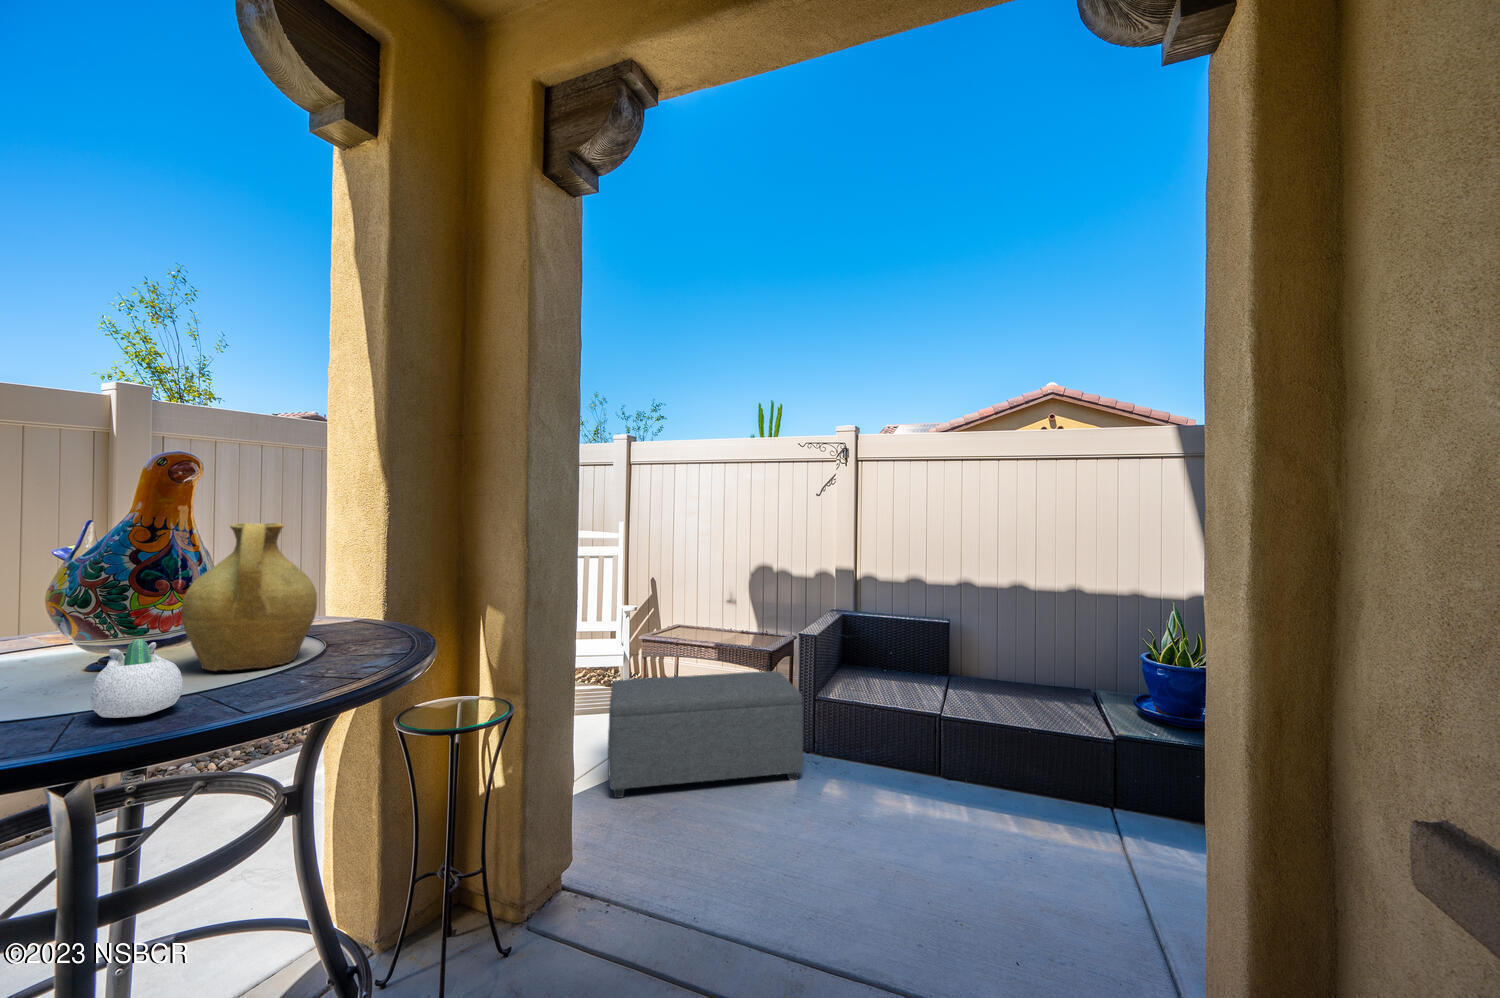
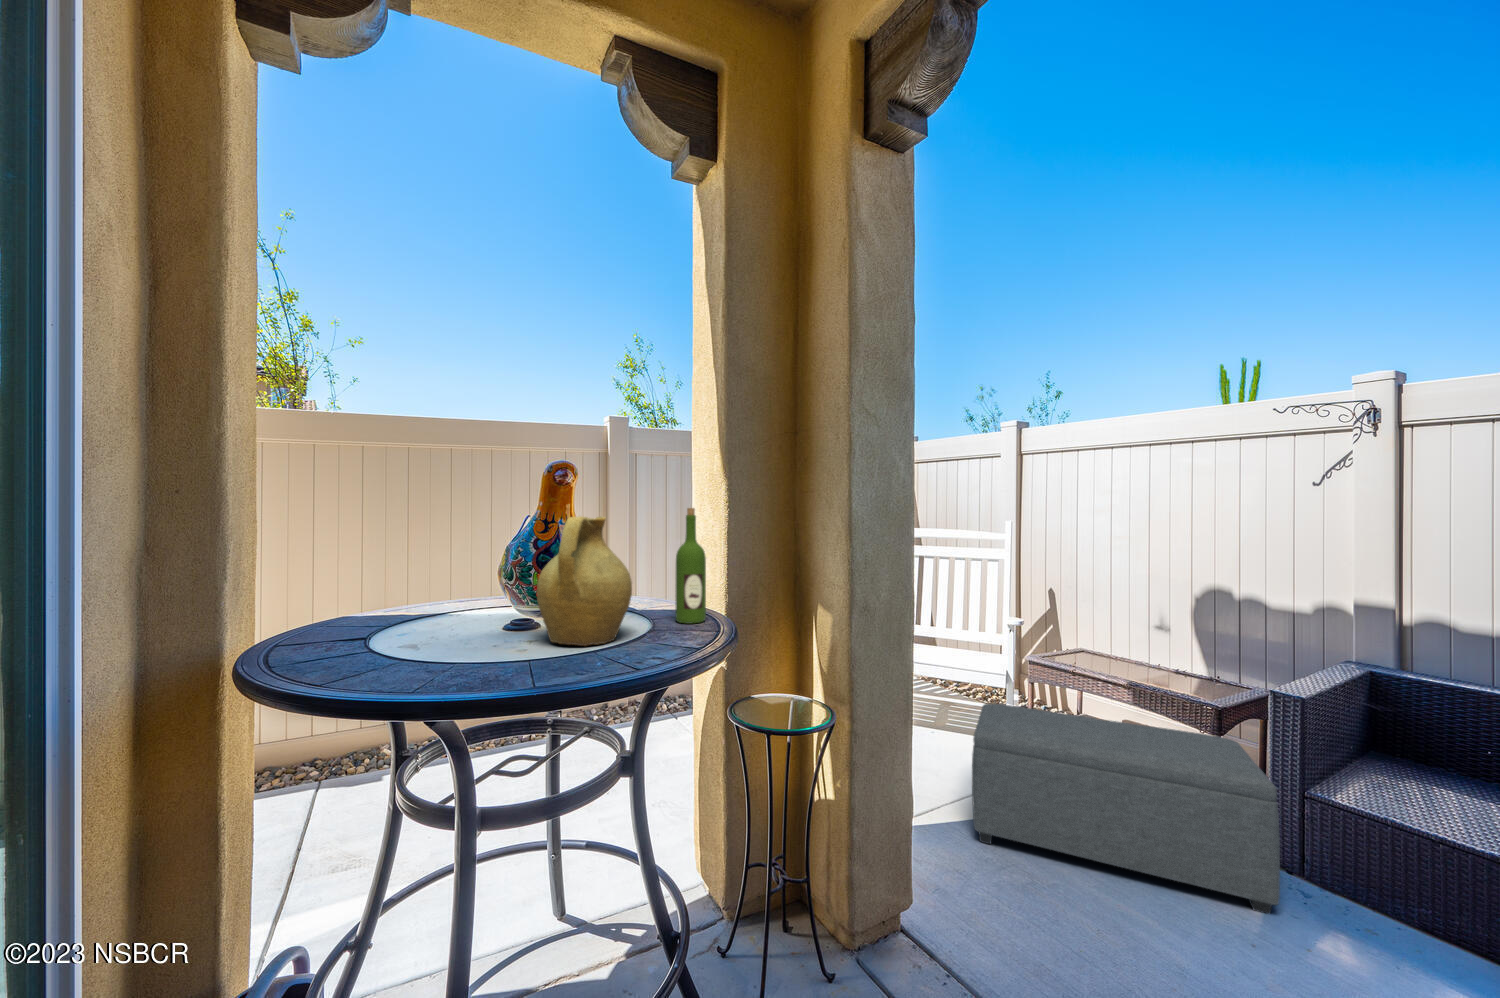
wine bottle: none [346,511,384,635] -> present [675,508,706,623]
succulent planter: present [91,639,183,718] -> none [431,611,493,678]

